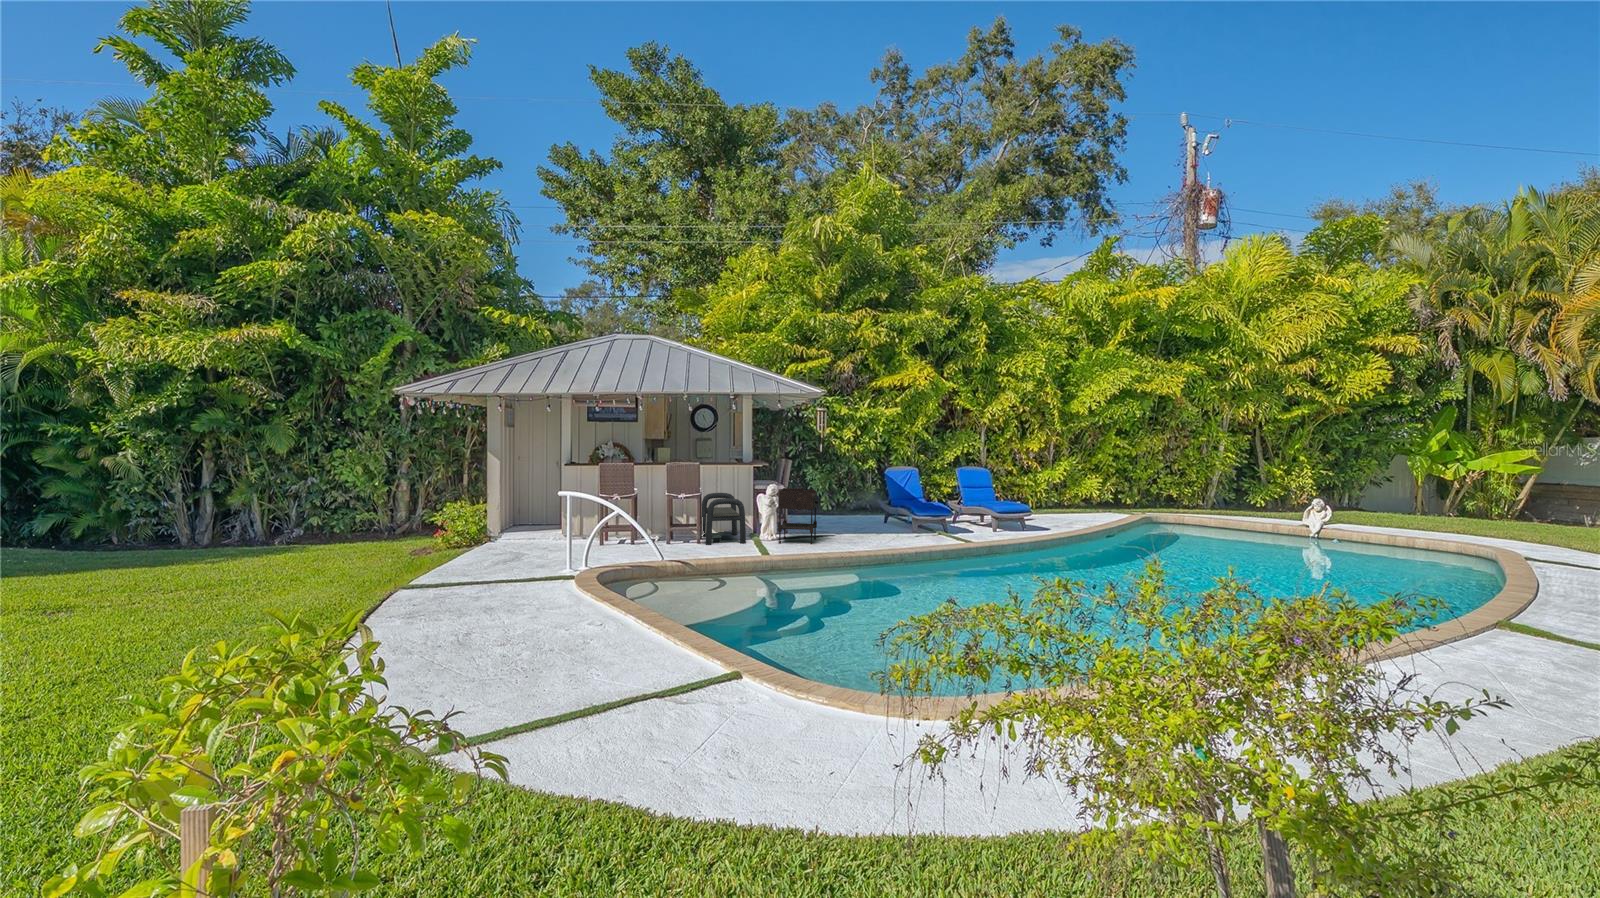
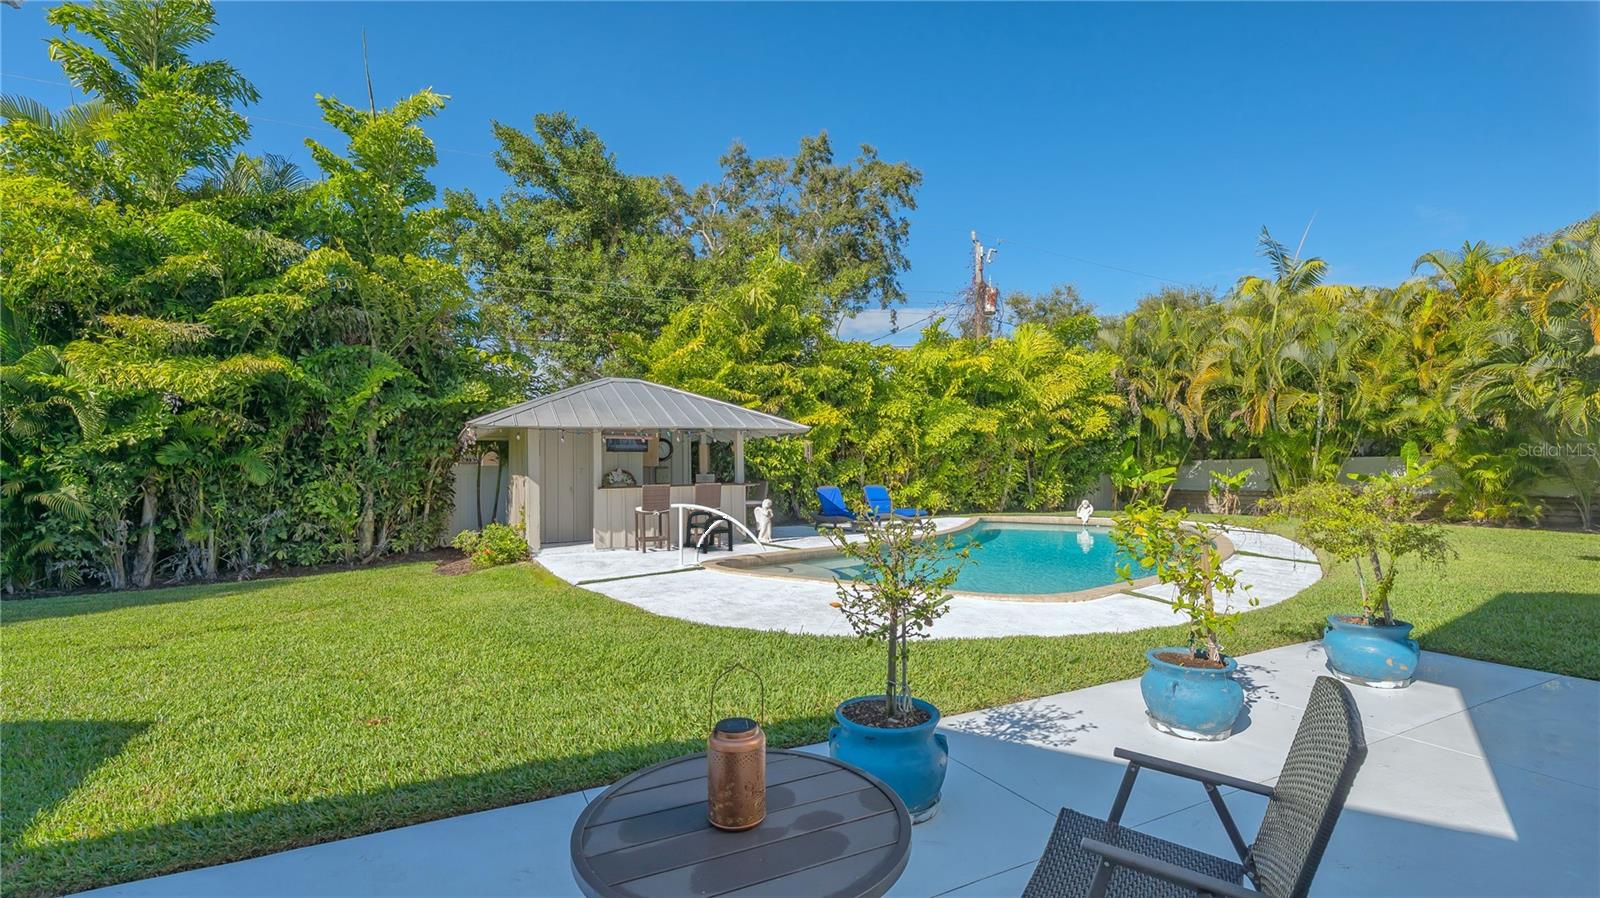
side table: present [778,488,818,544] -> none [755,506,786,550]

